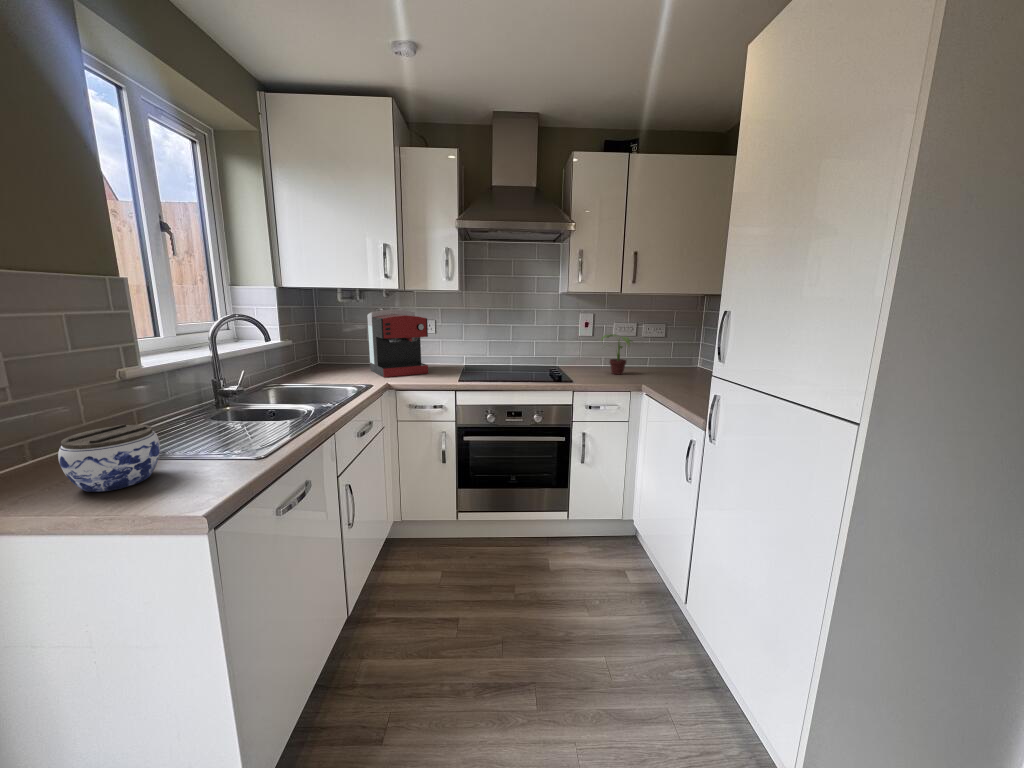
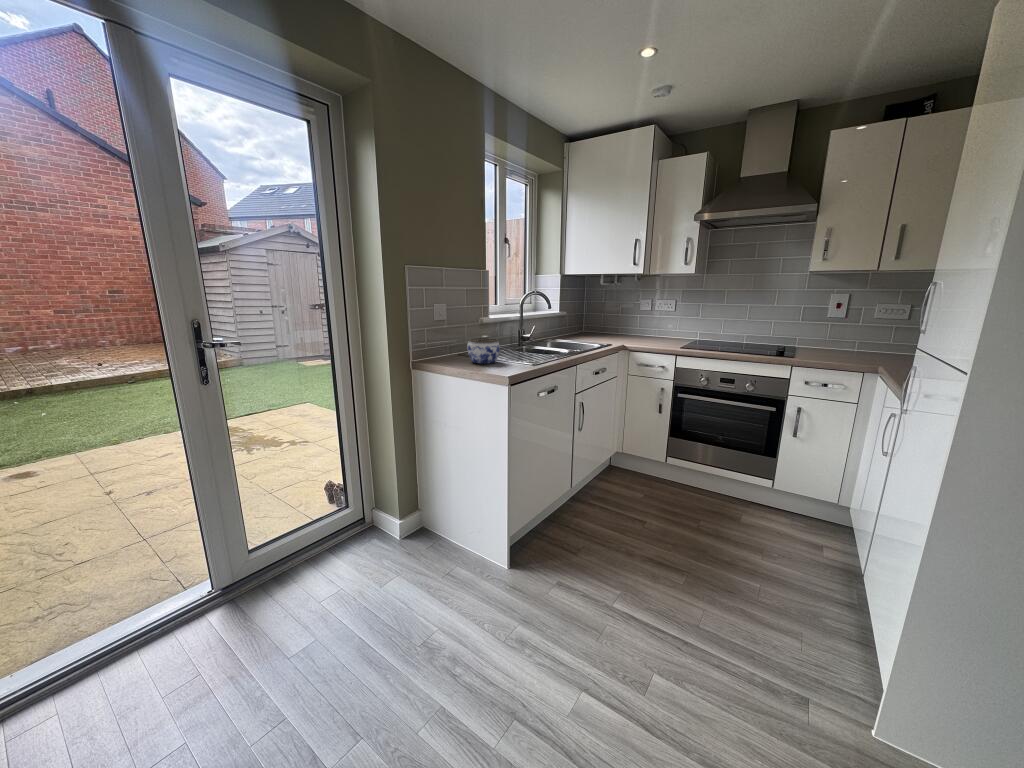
coffee maker: present [367,309,428,377] -> none [616,290,664,342]
potted plant: present [601,334,632,374] -> none [844,315,894,358]

